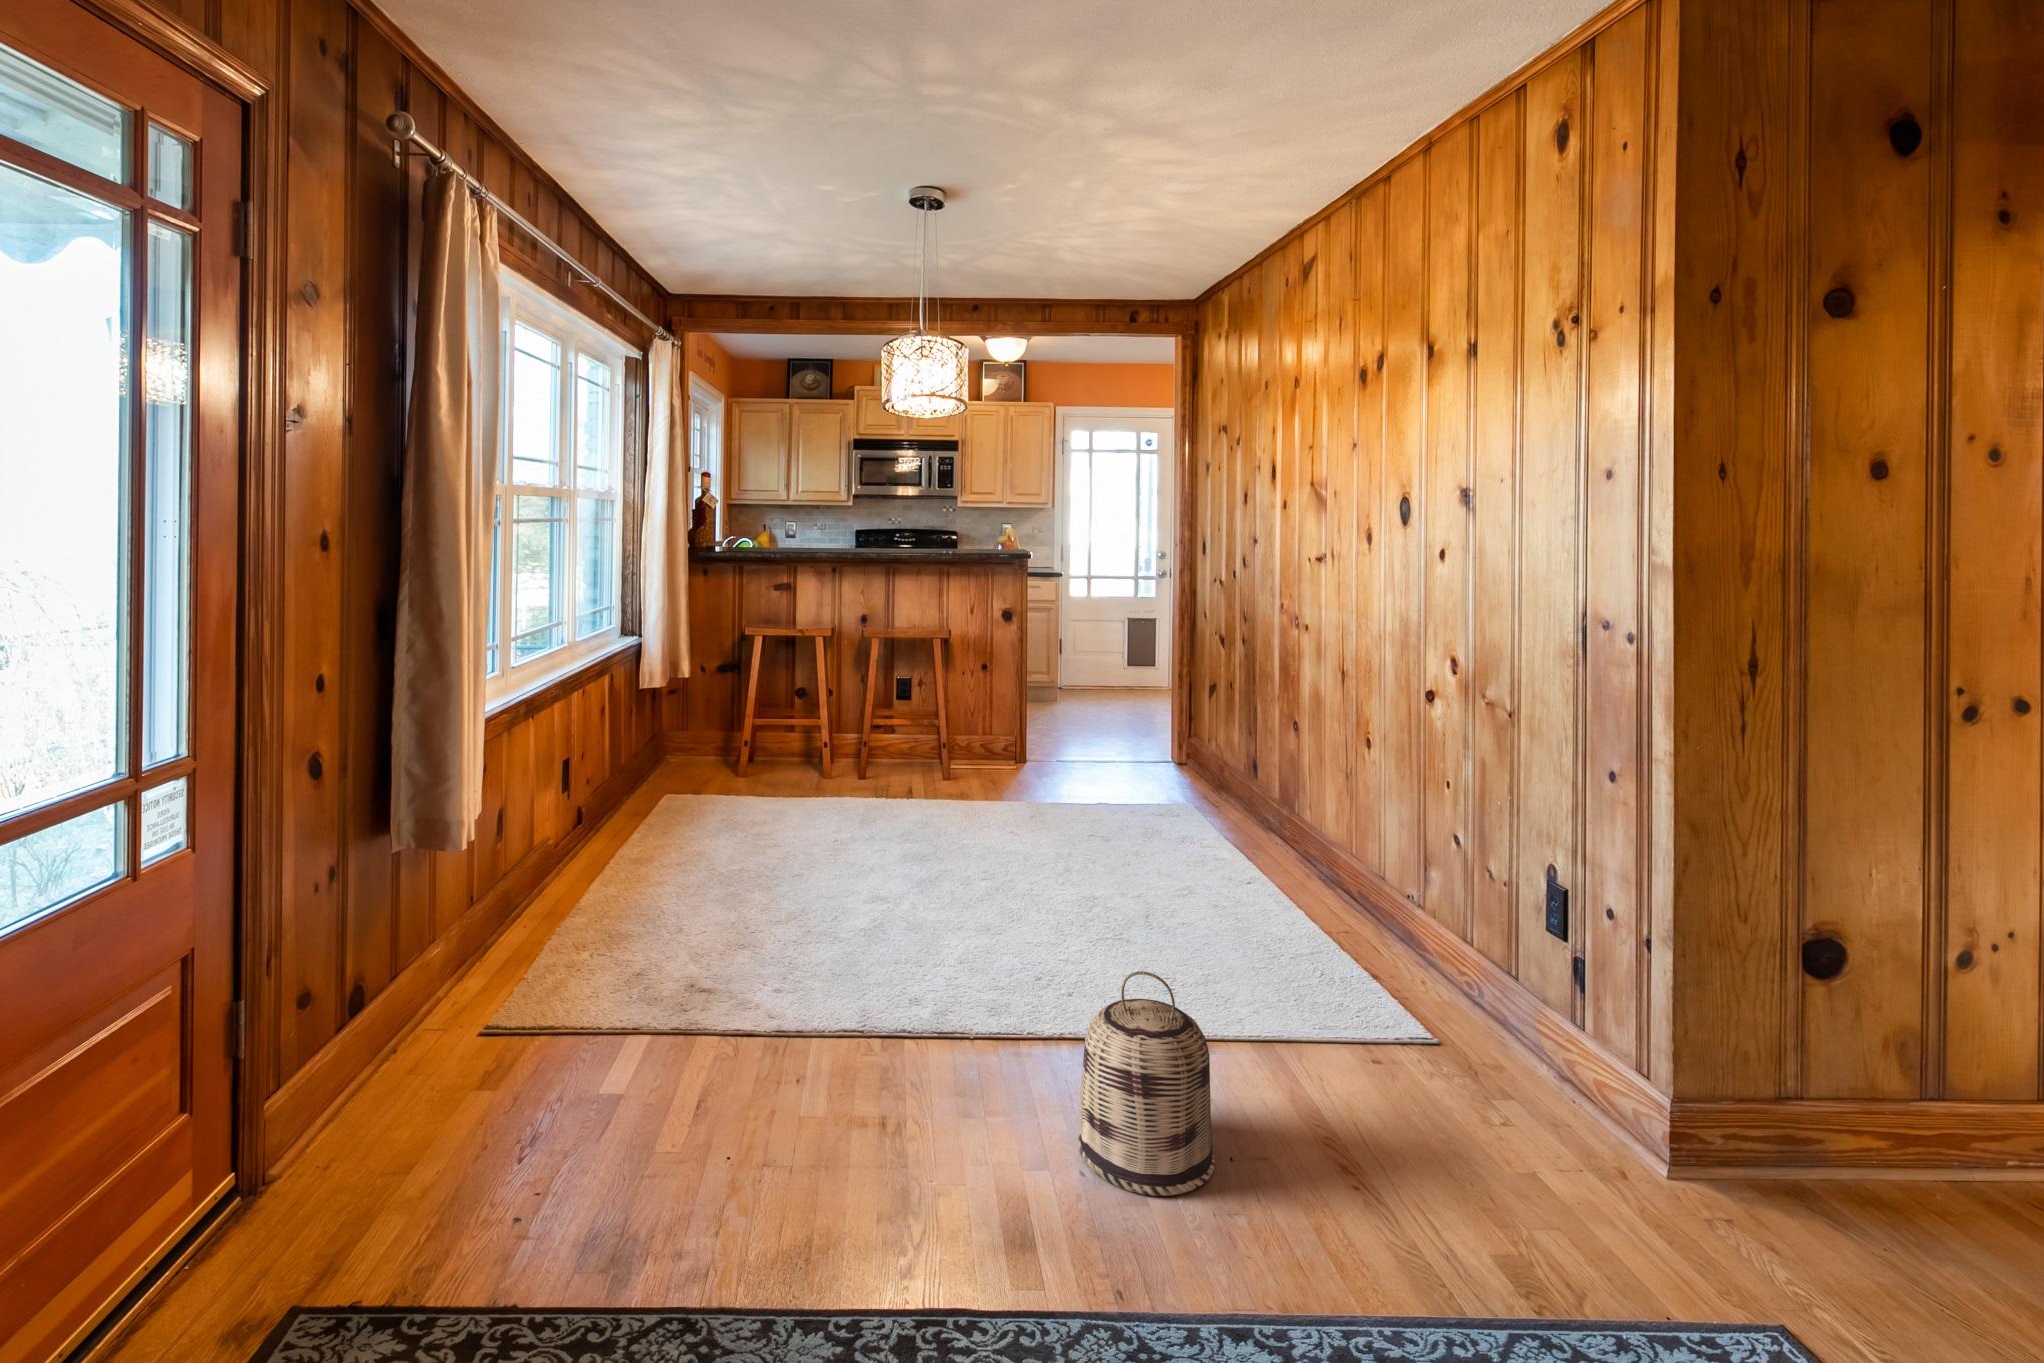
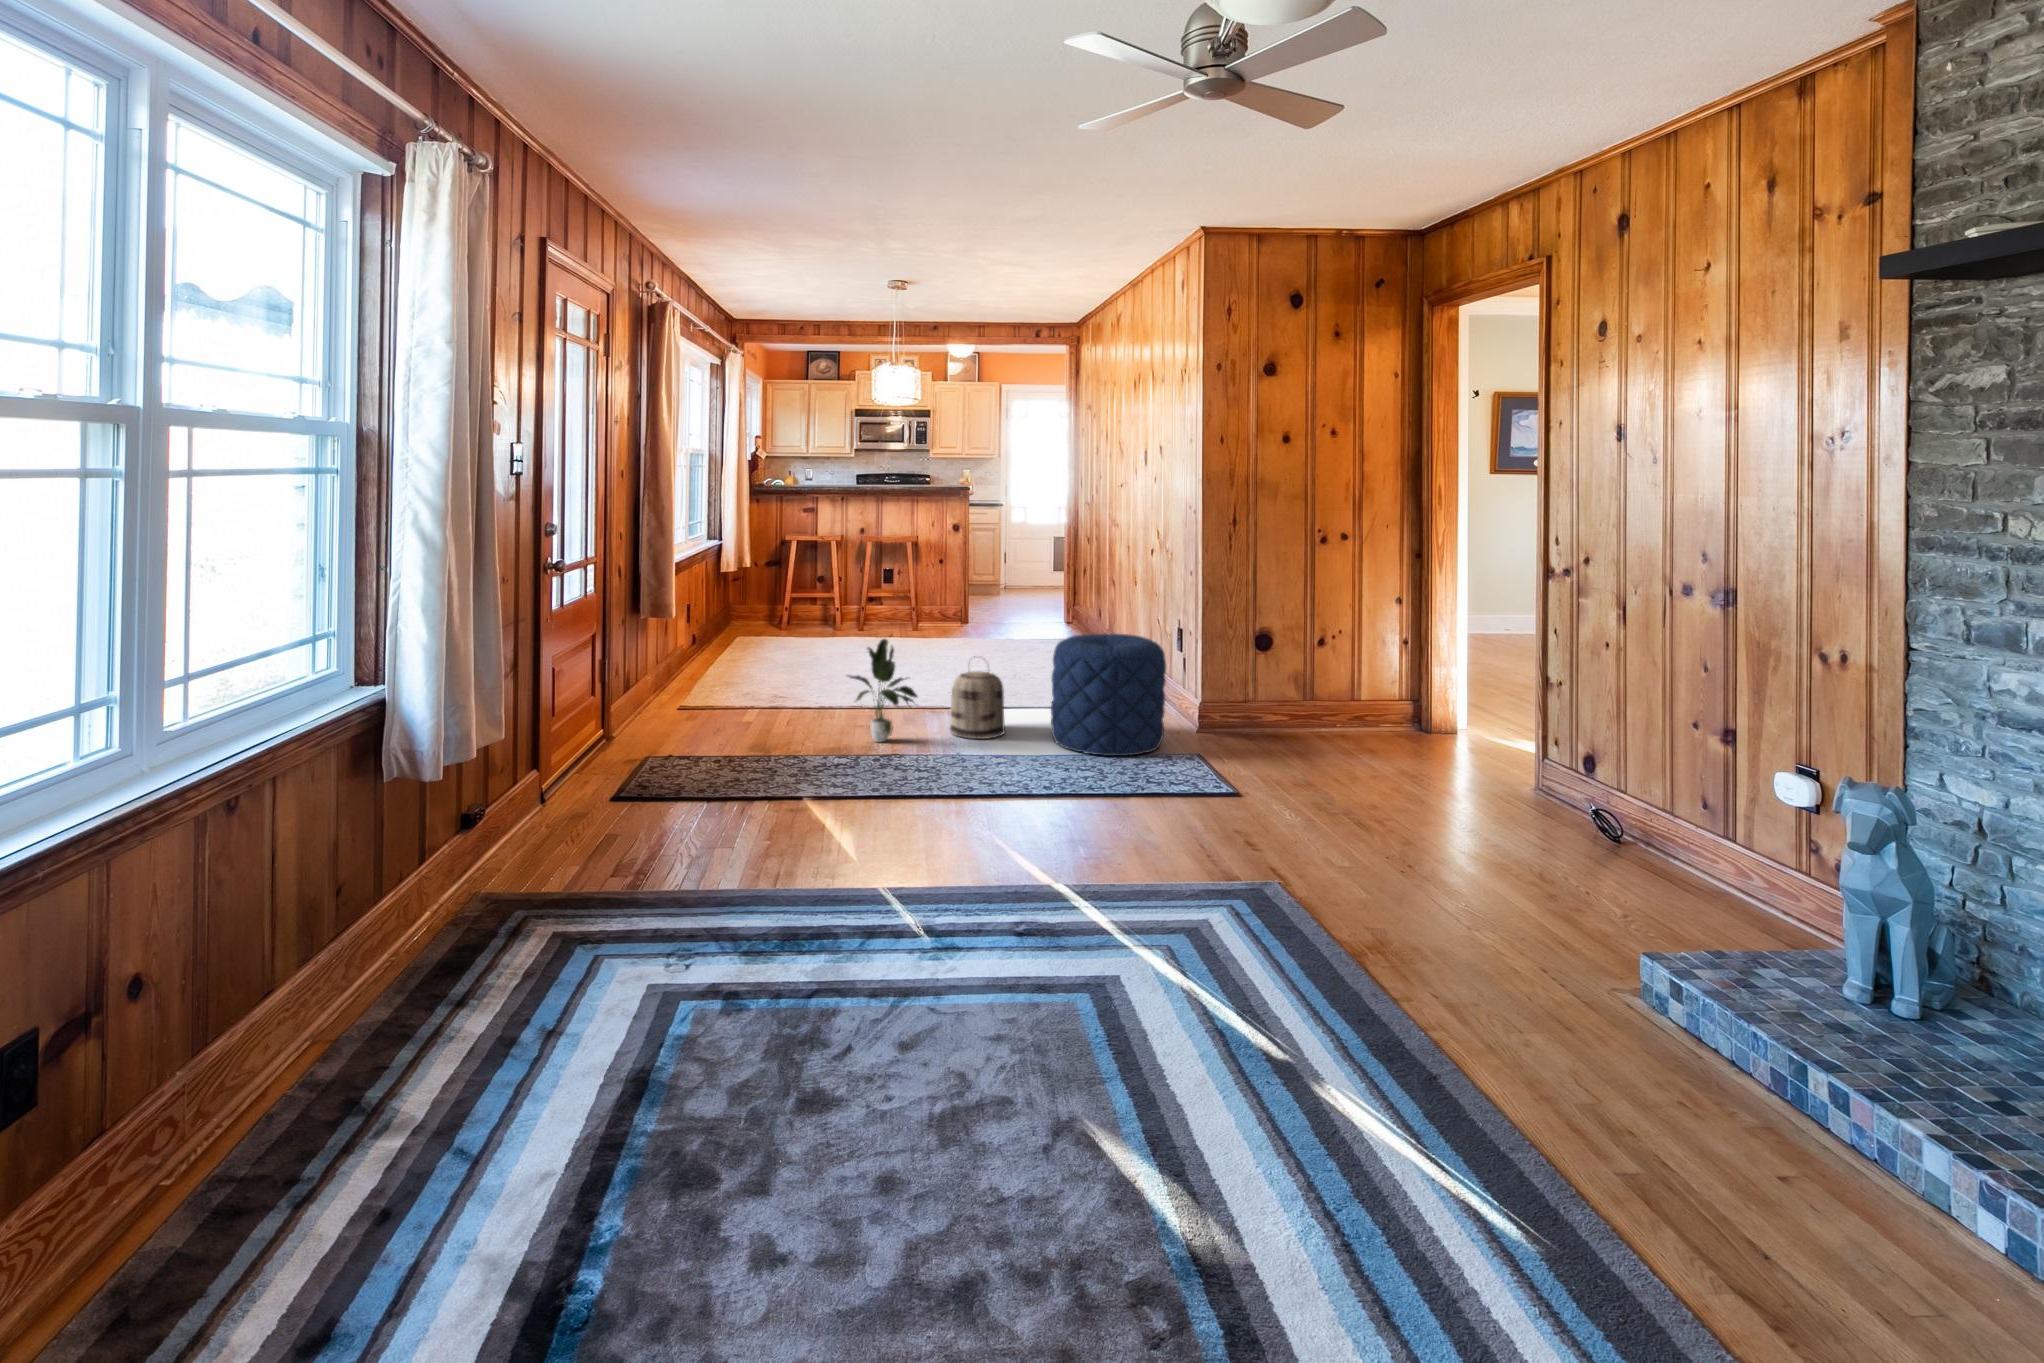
pouf: none [1333,916,1662,1309] -> present [1051,633,1166,756]
potted plant: none [832,942,1013,1214] -> present [849,639,917,742]

